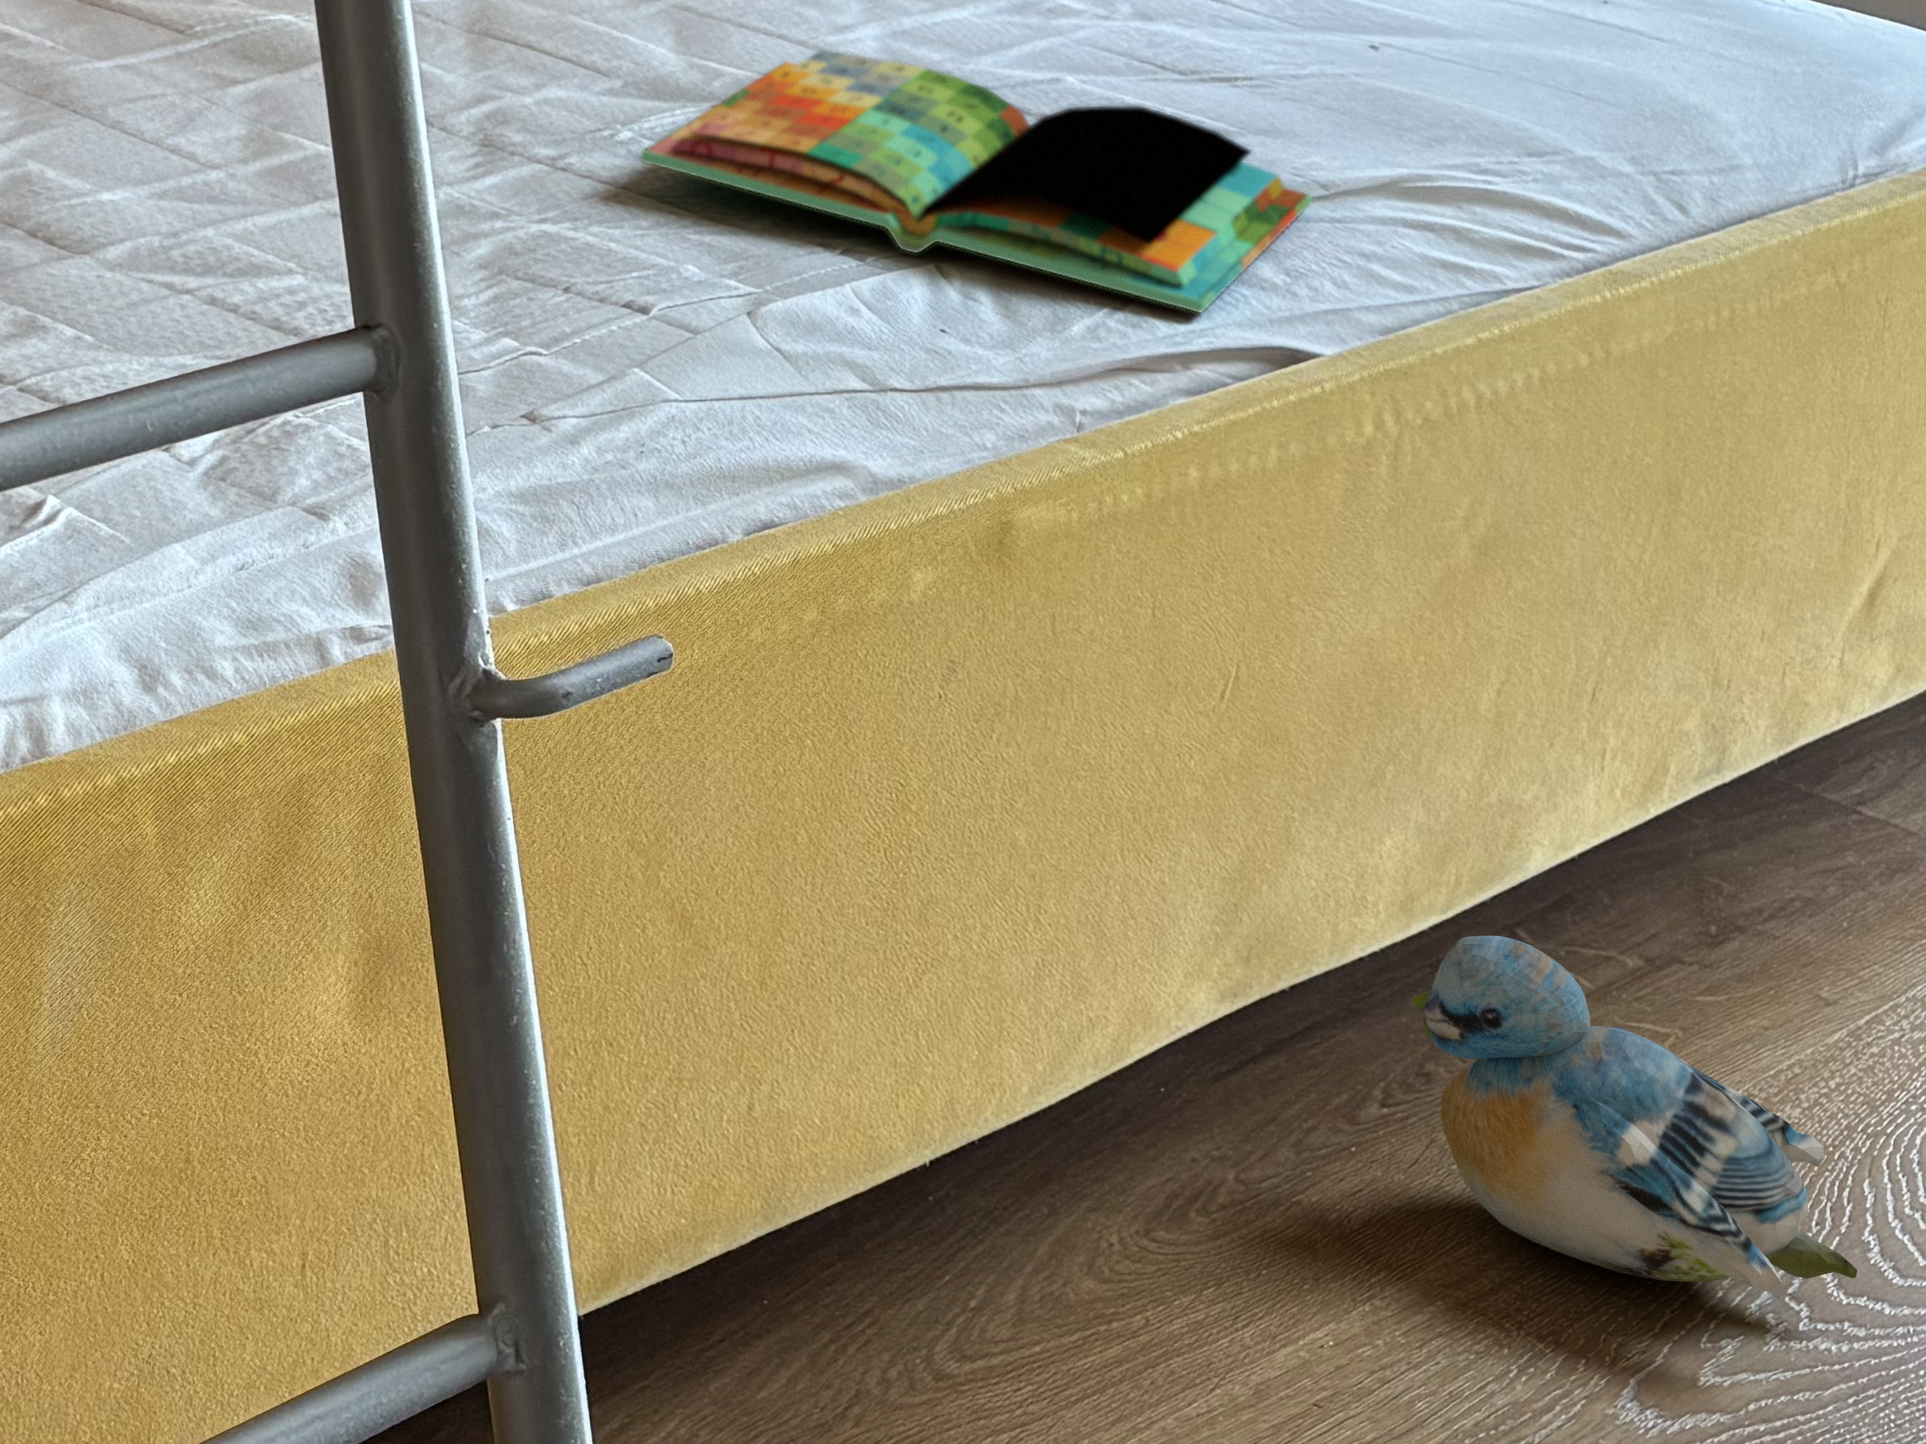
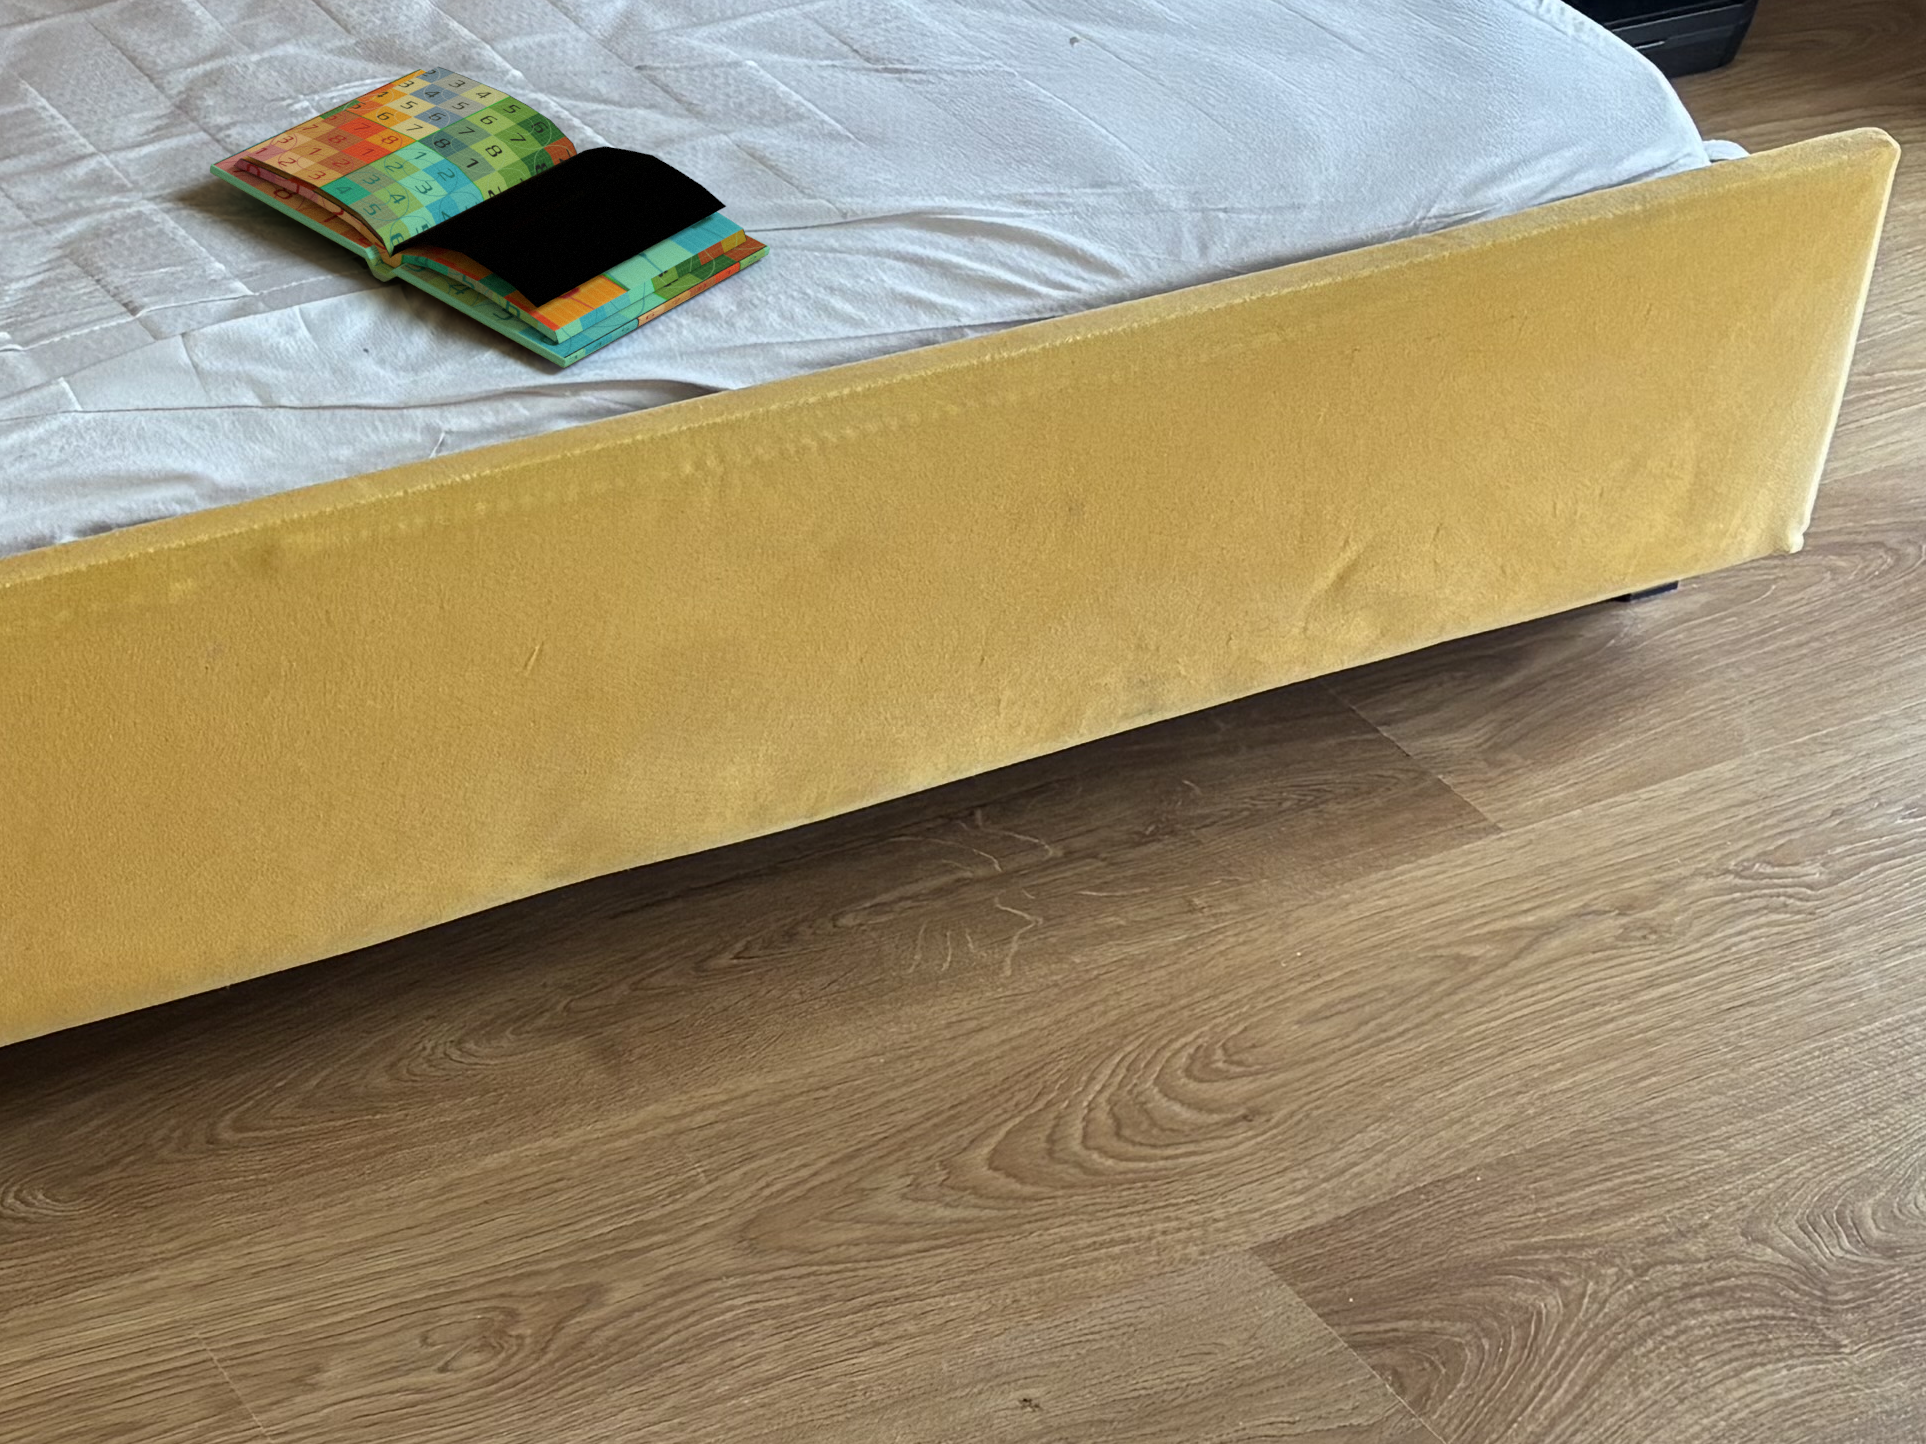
plush toy: present [1412,936,1857,1299] -> none [675,868,976,1180]

